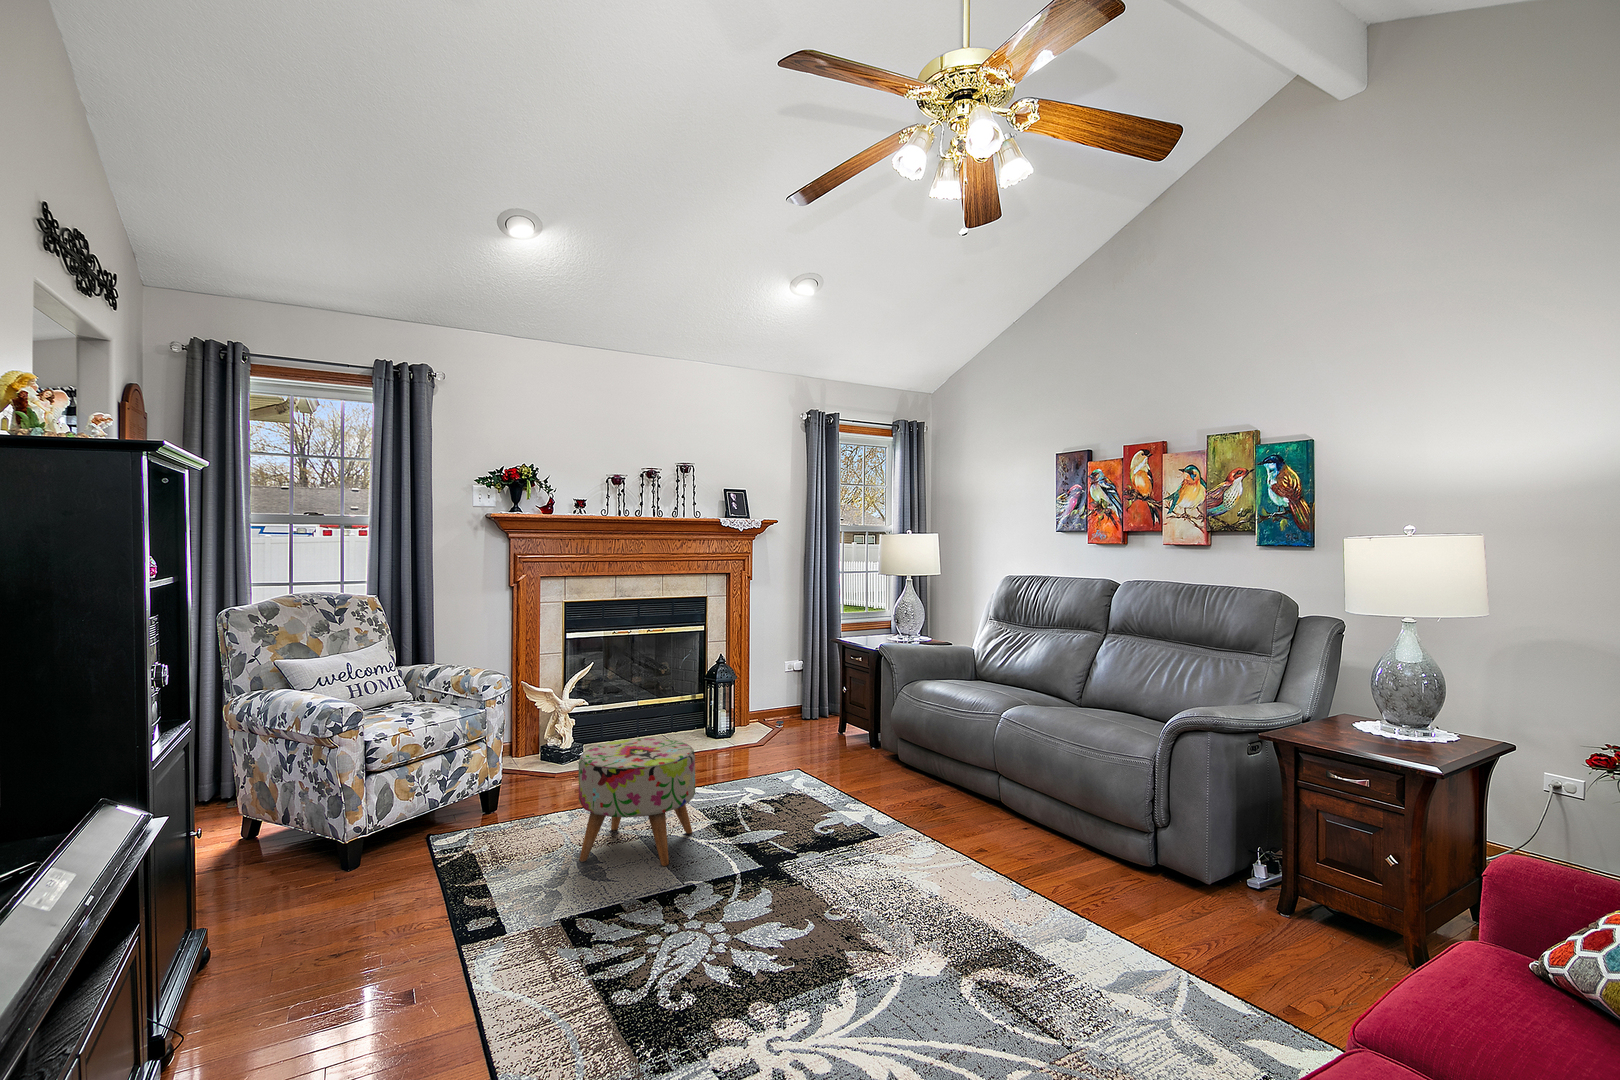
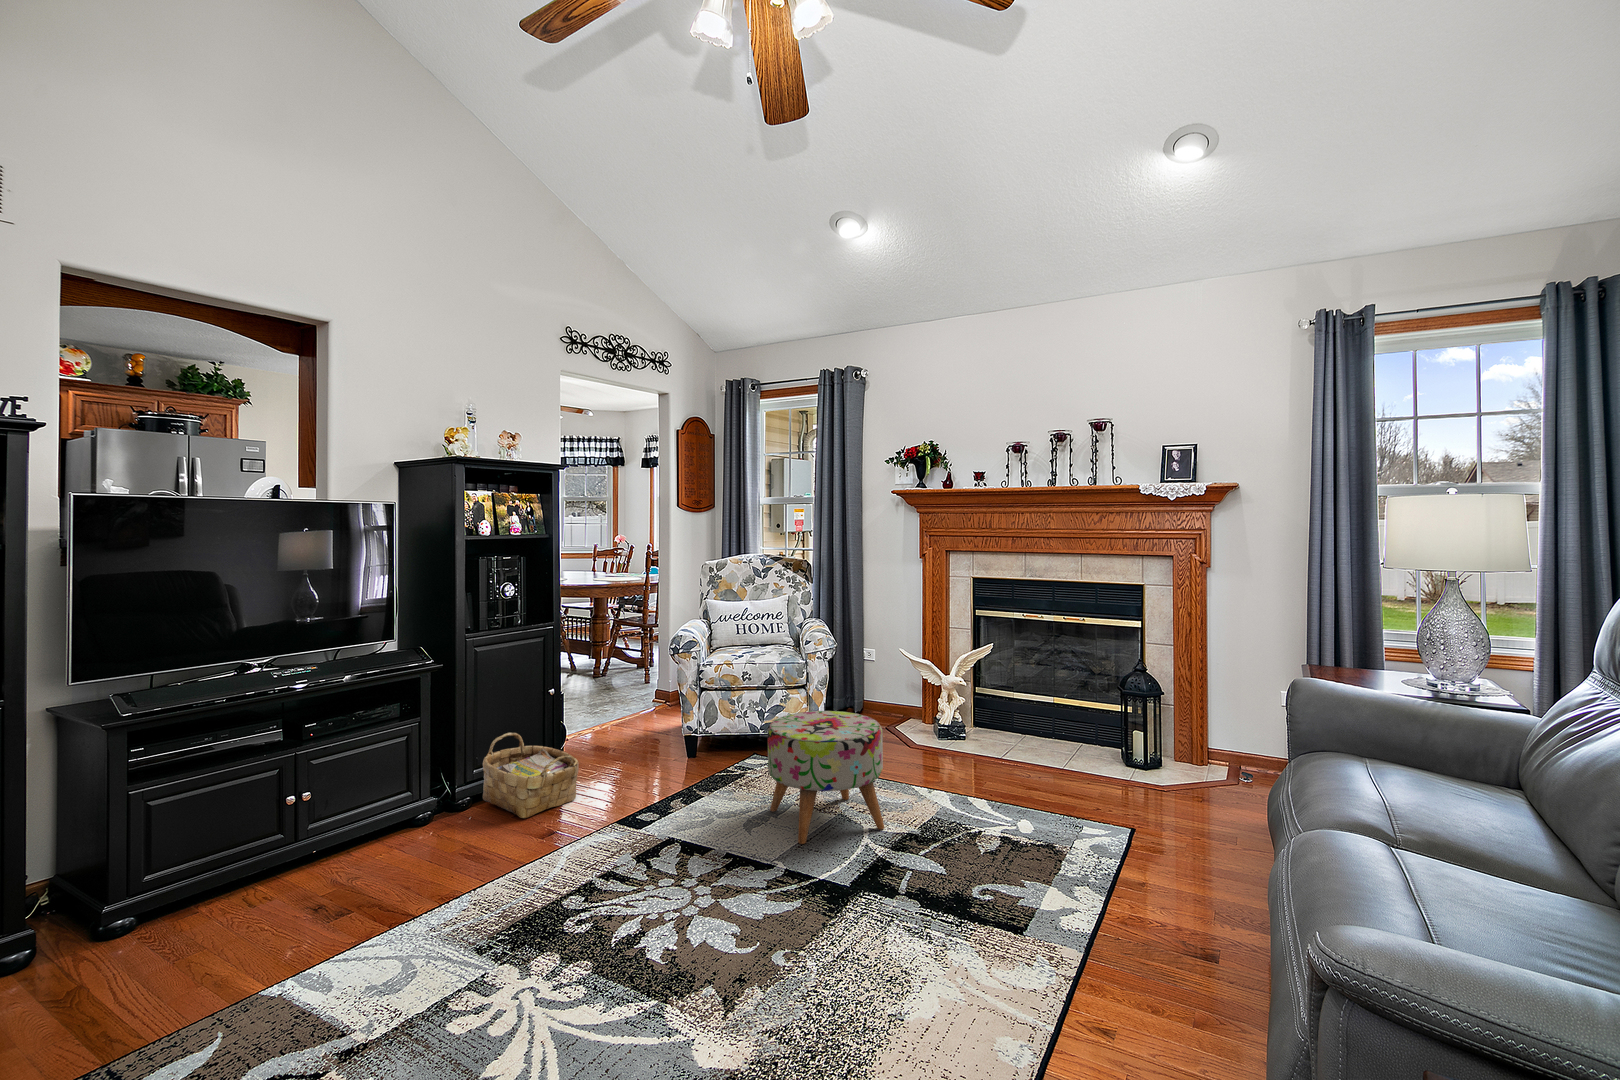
woven basket: none [191,886,365,1019] -> present [483,733,578,818]

